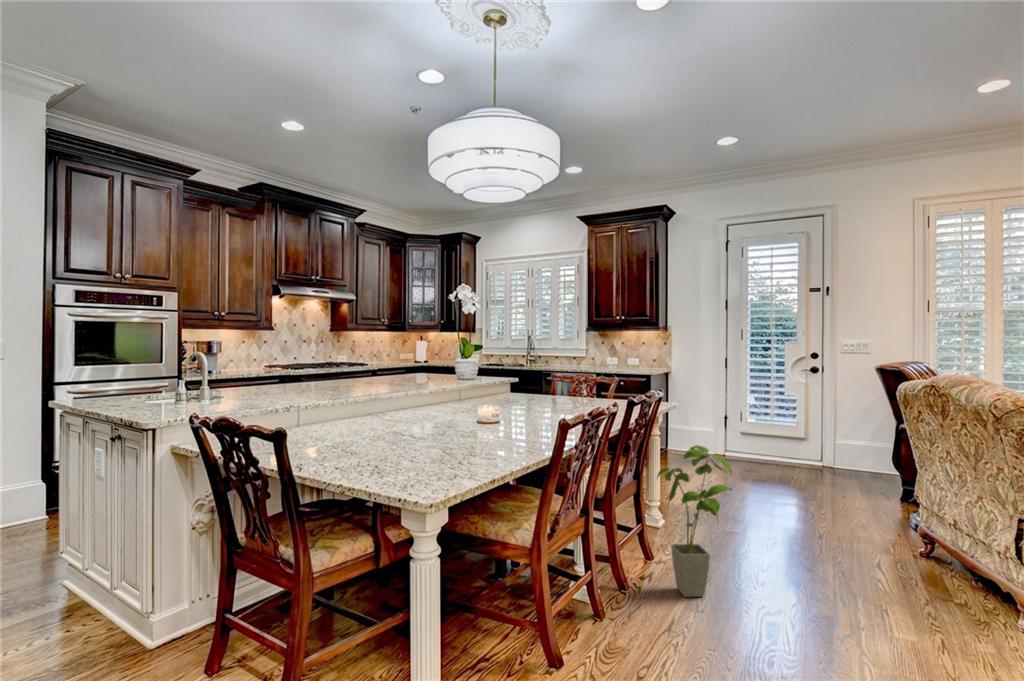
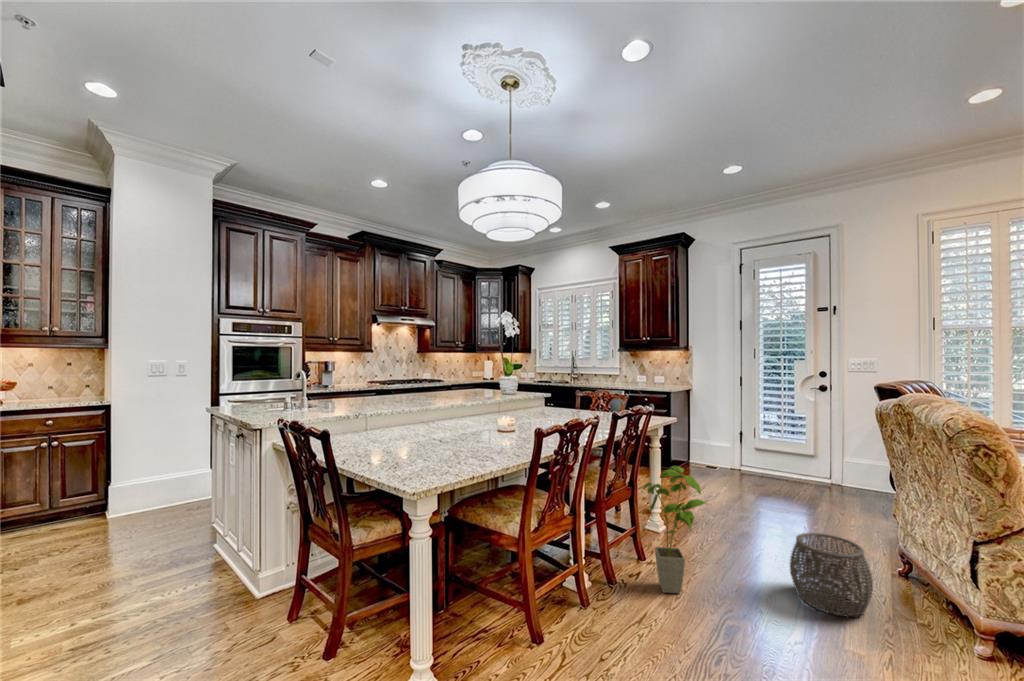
woven basket: none [819,517,913,606] -> present [790,533,873,617]

